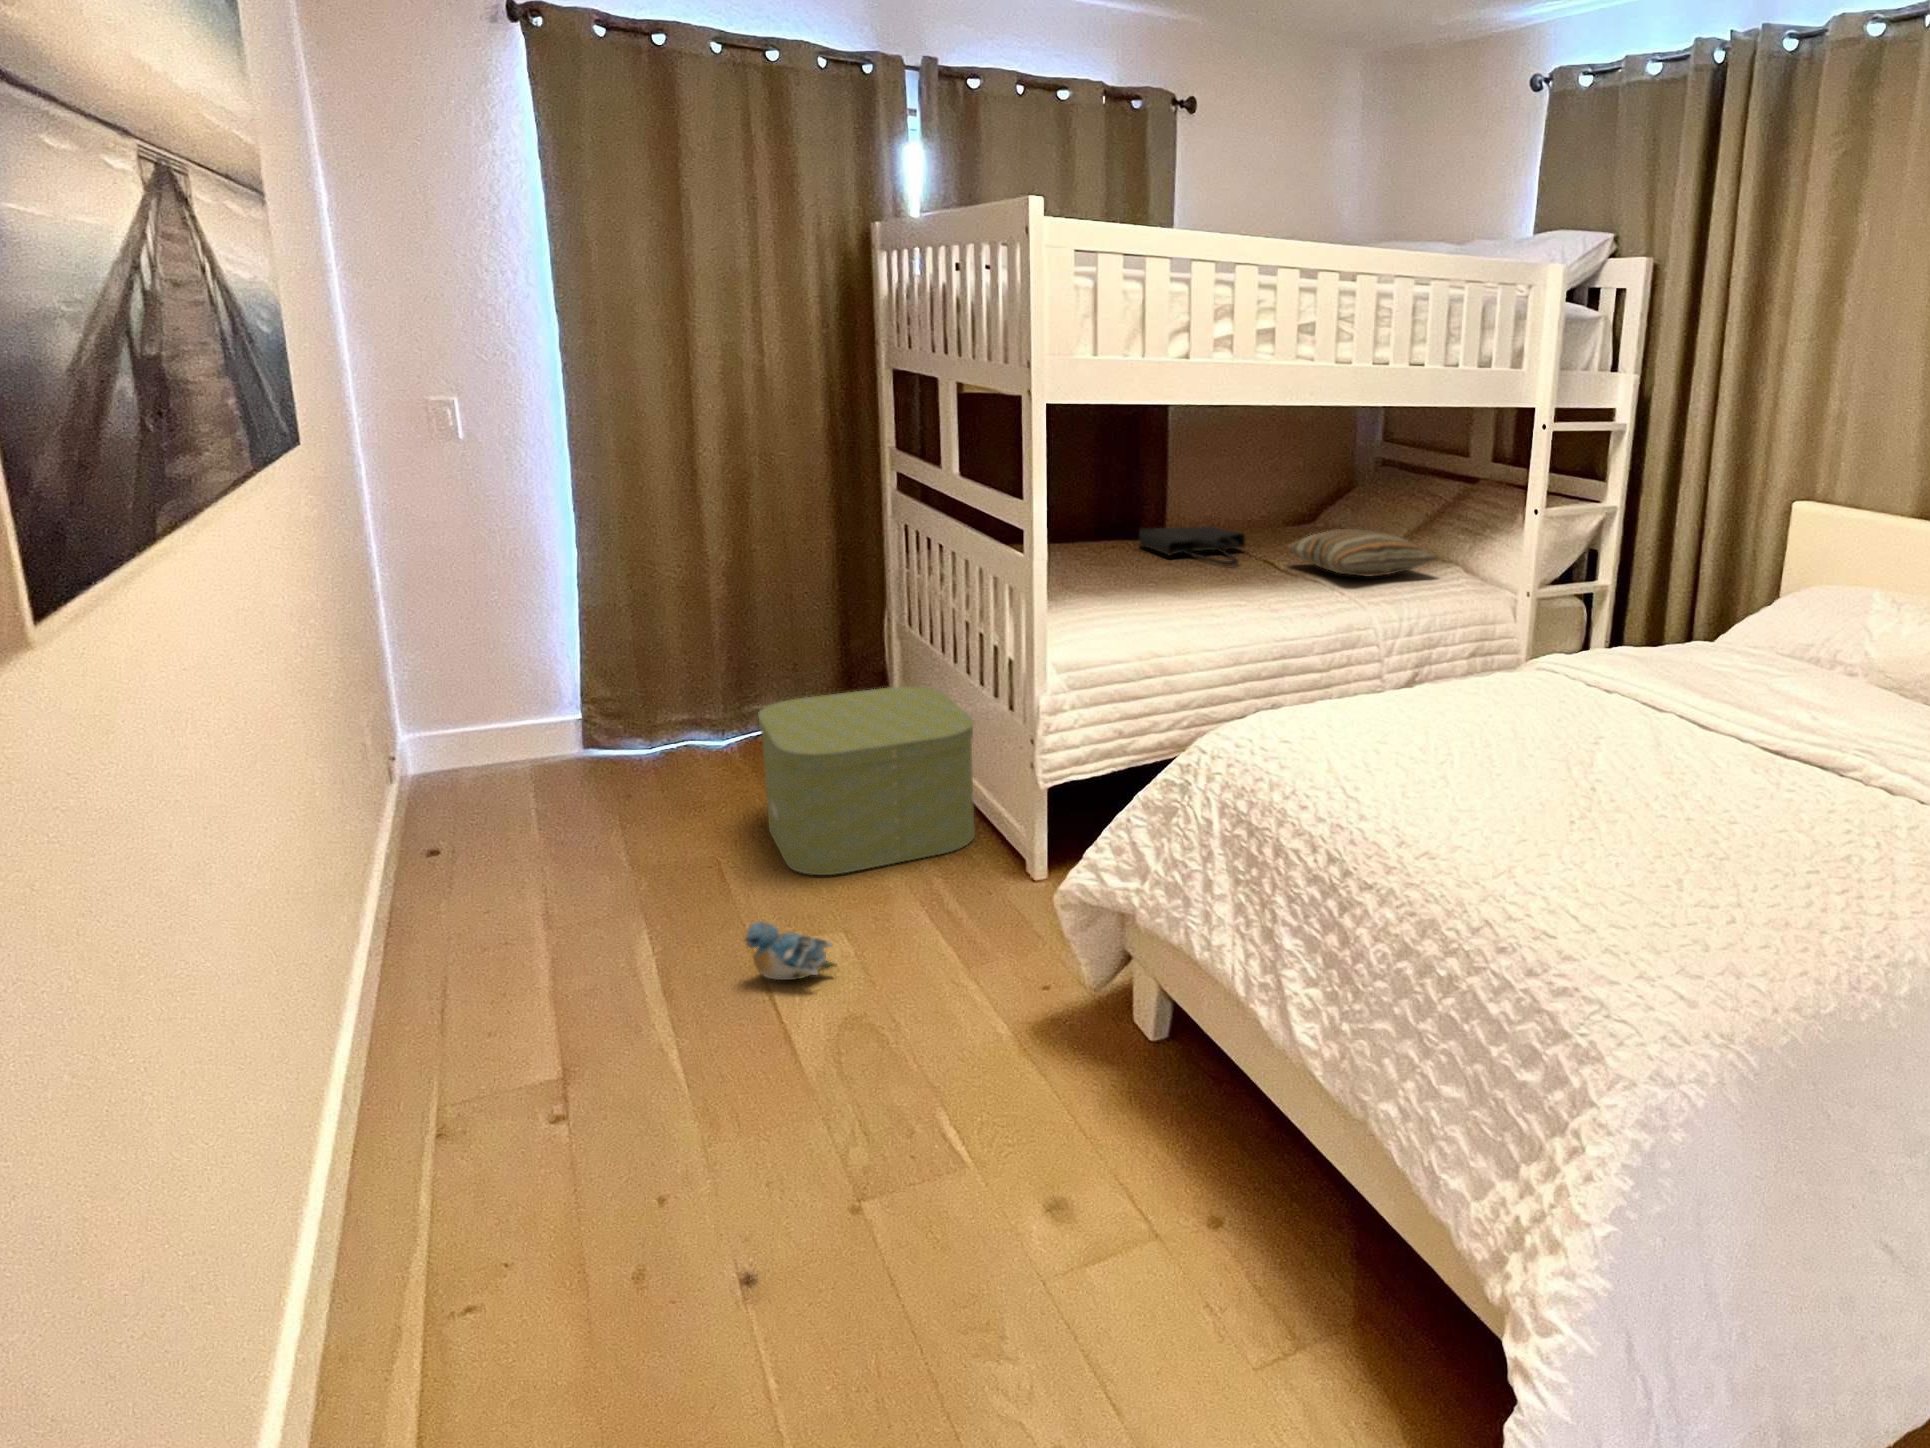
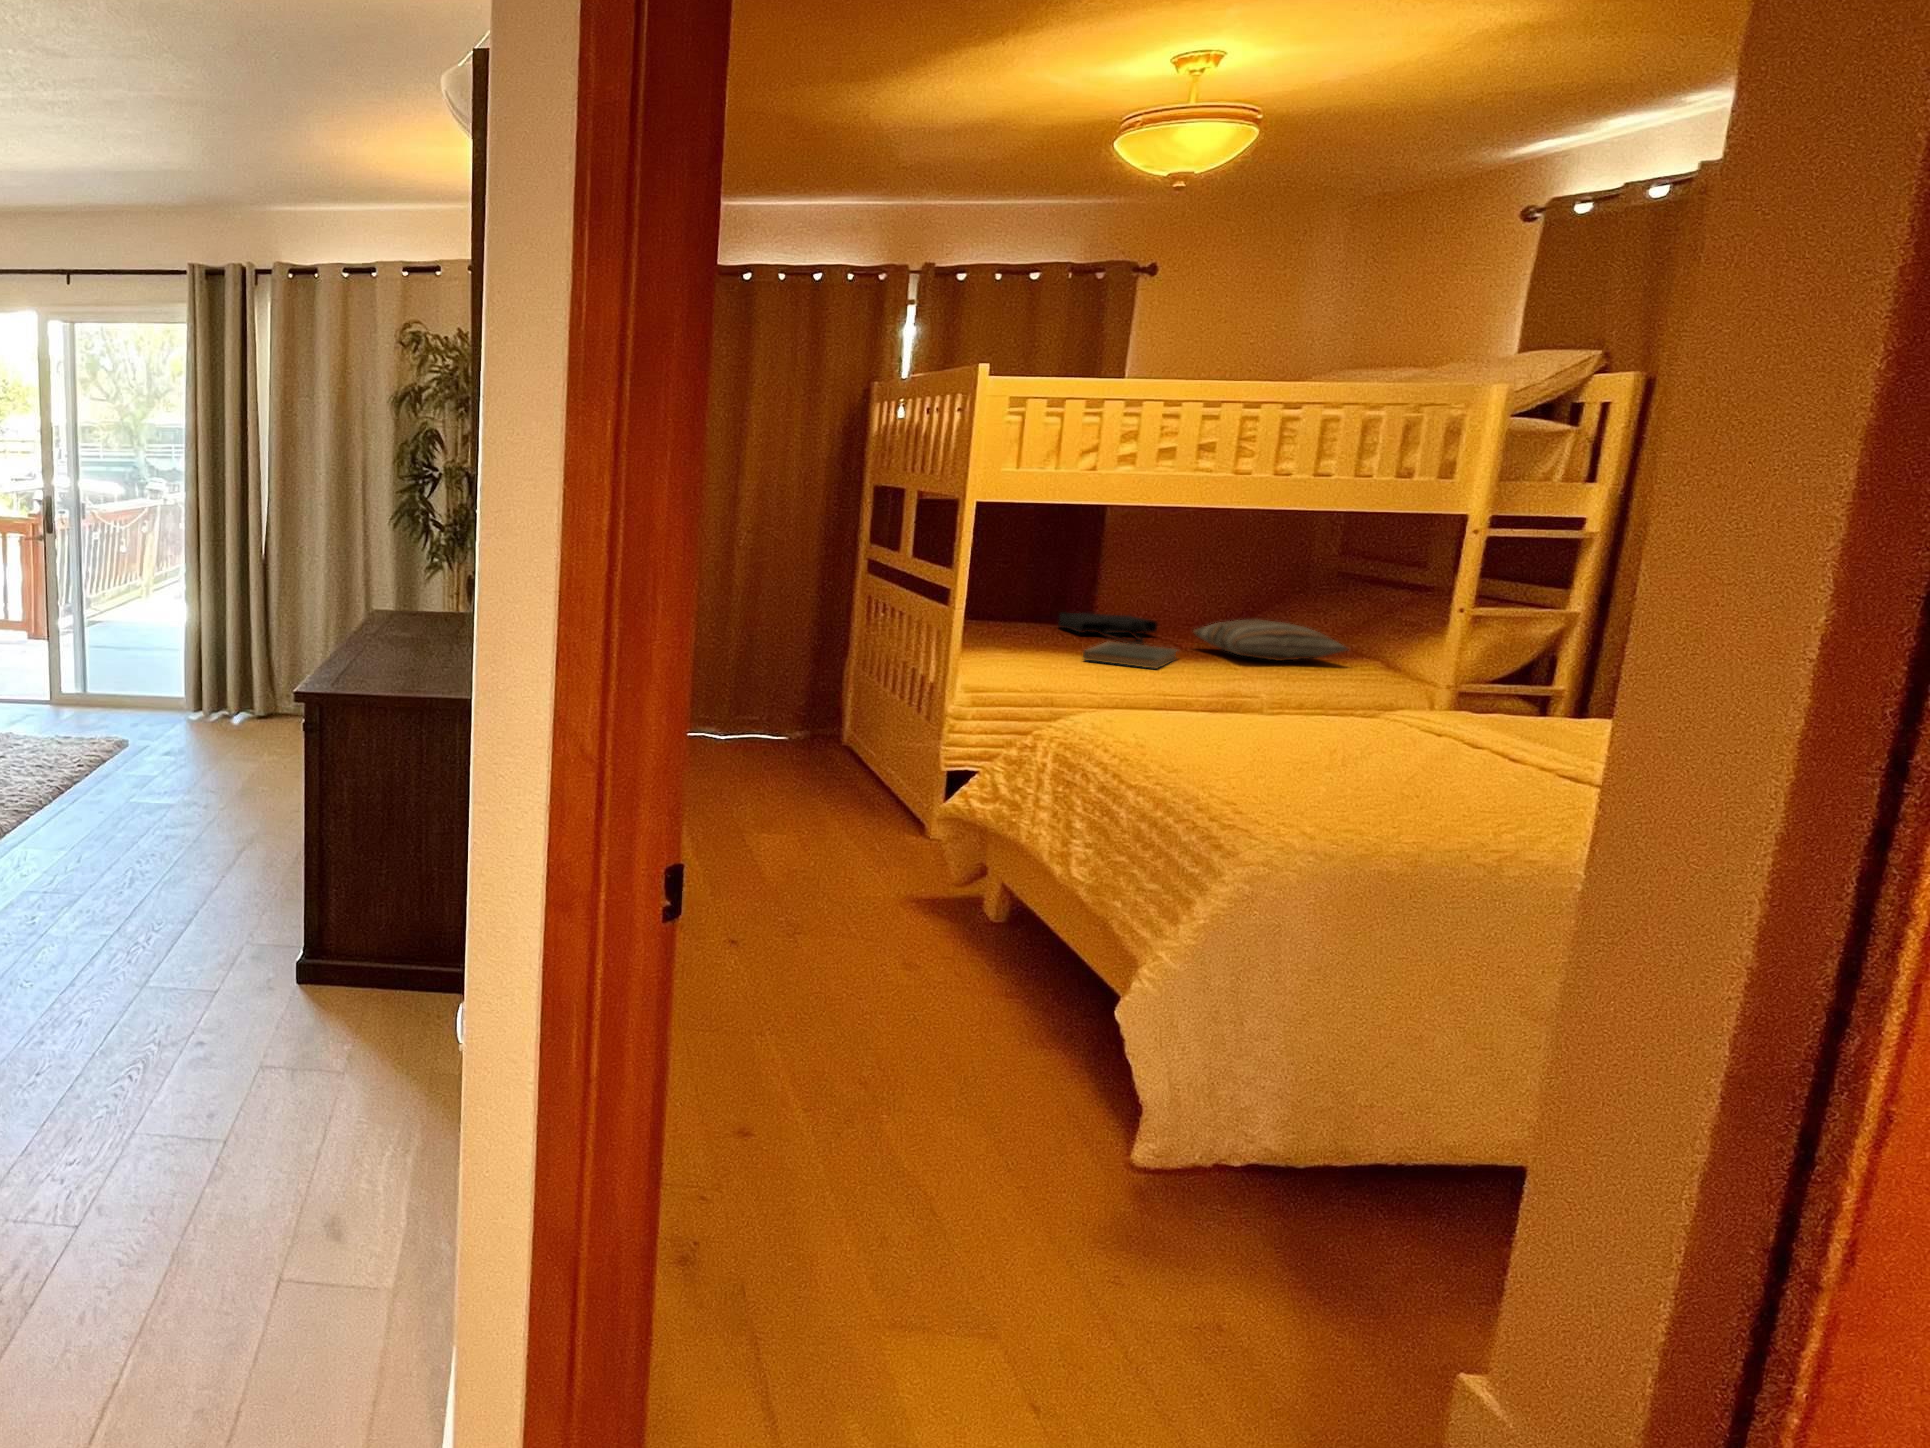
book: none [1187,569,1283,606] -> present [1083,642,1177,669]
storage box: present [758,686,975,875] -> none [752,700,899,812]
plush toy: present [745,922,836,980] -> none [738,808,790,848]

